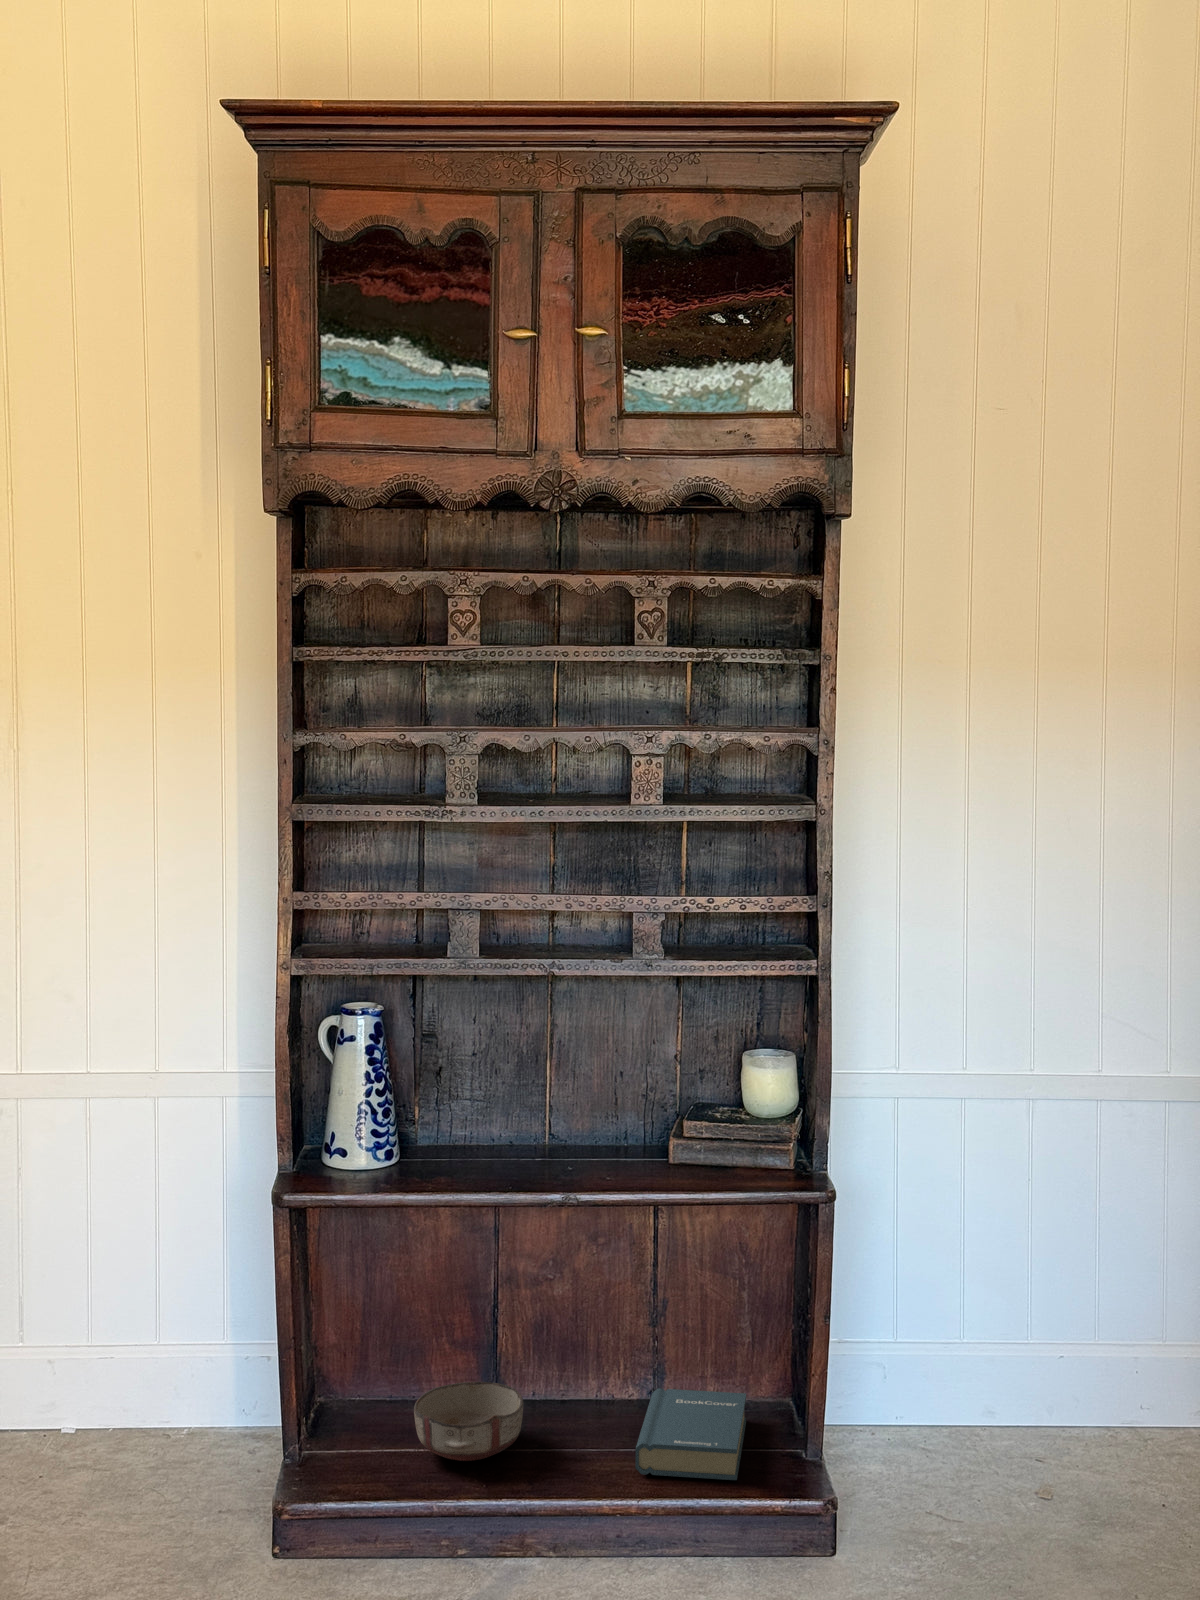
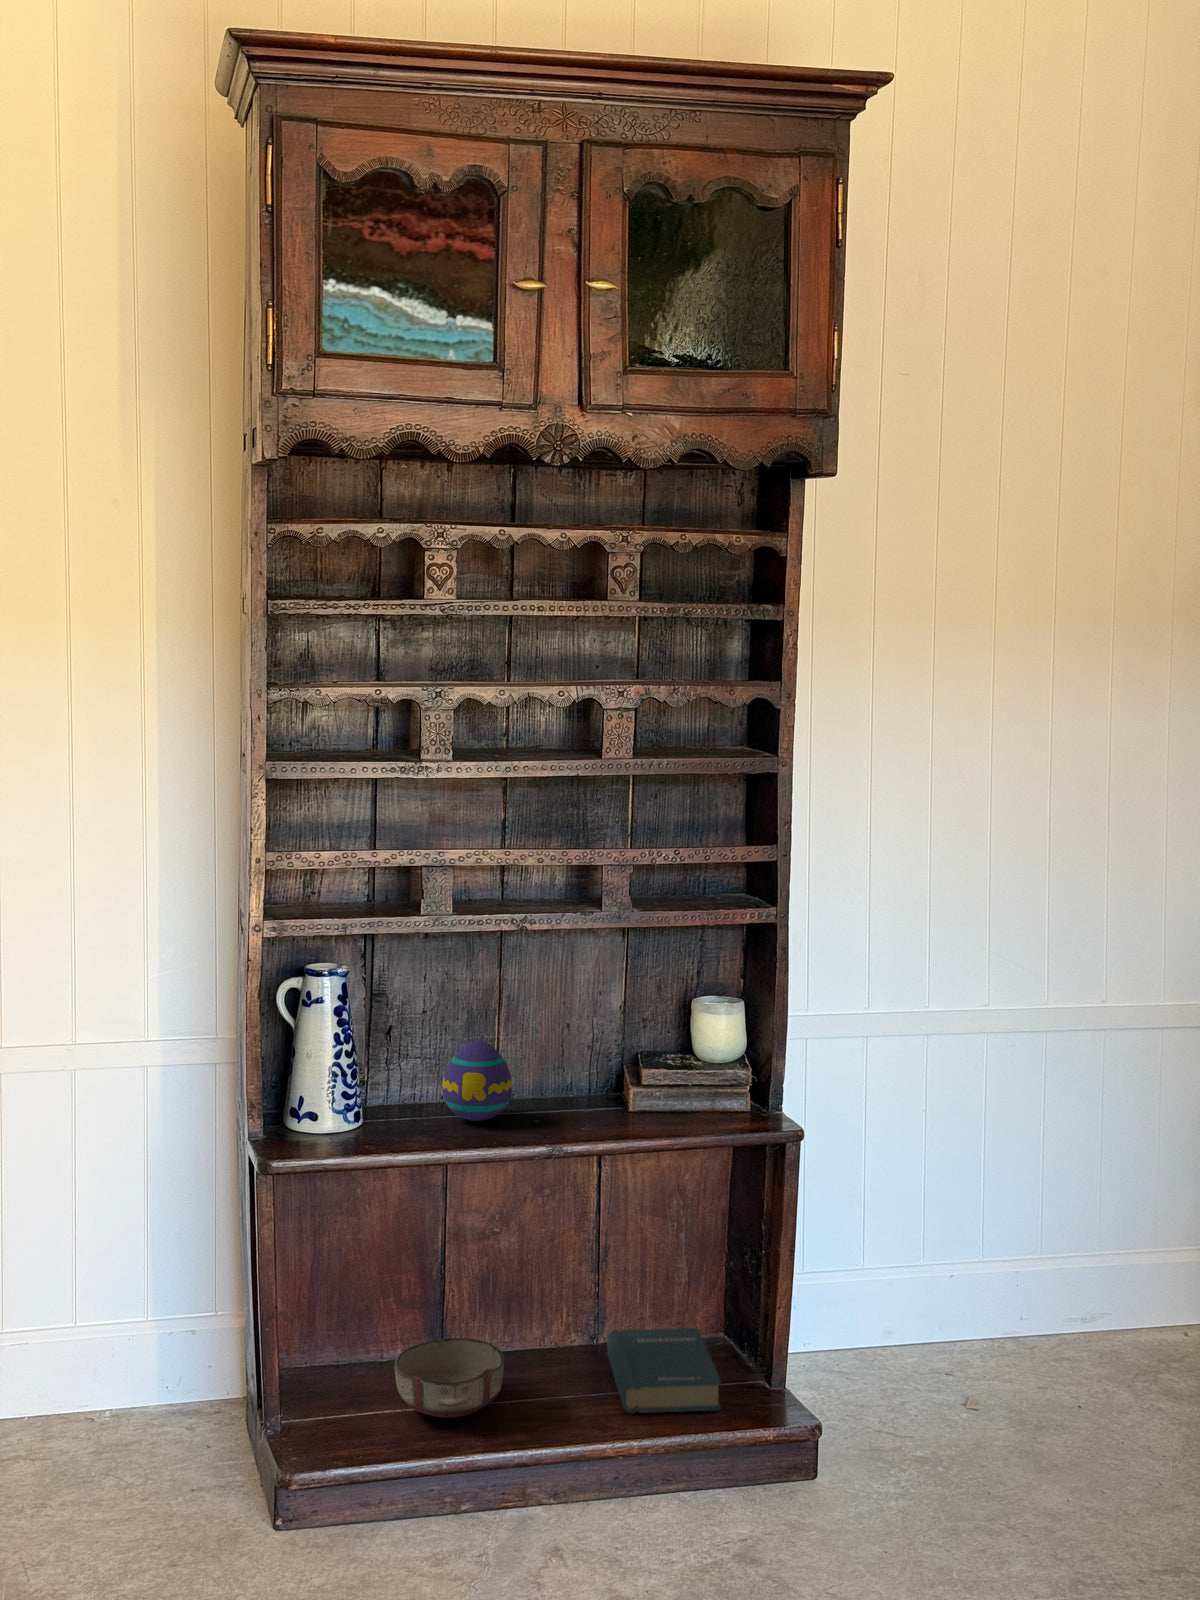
decorative egg: none [476,1084,545,1165] -> present [443,1040,513,1121]

